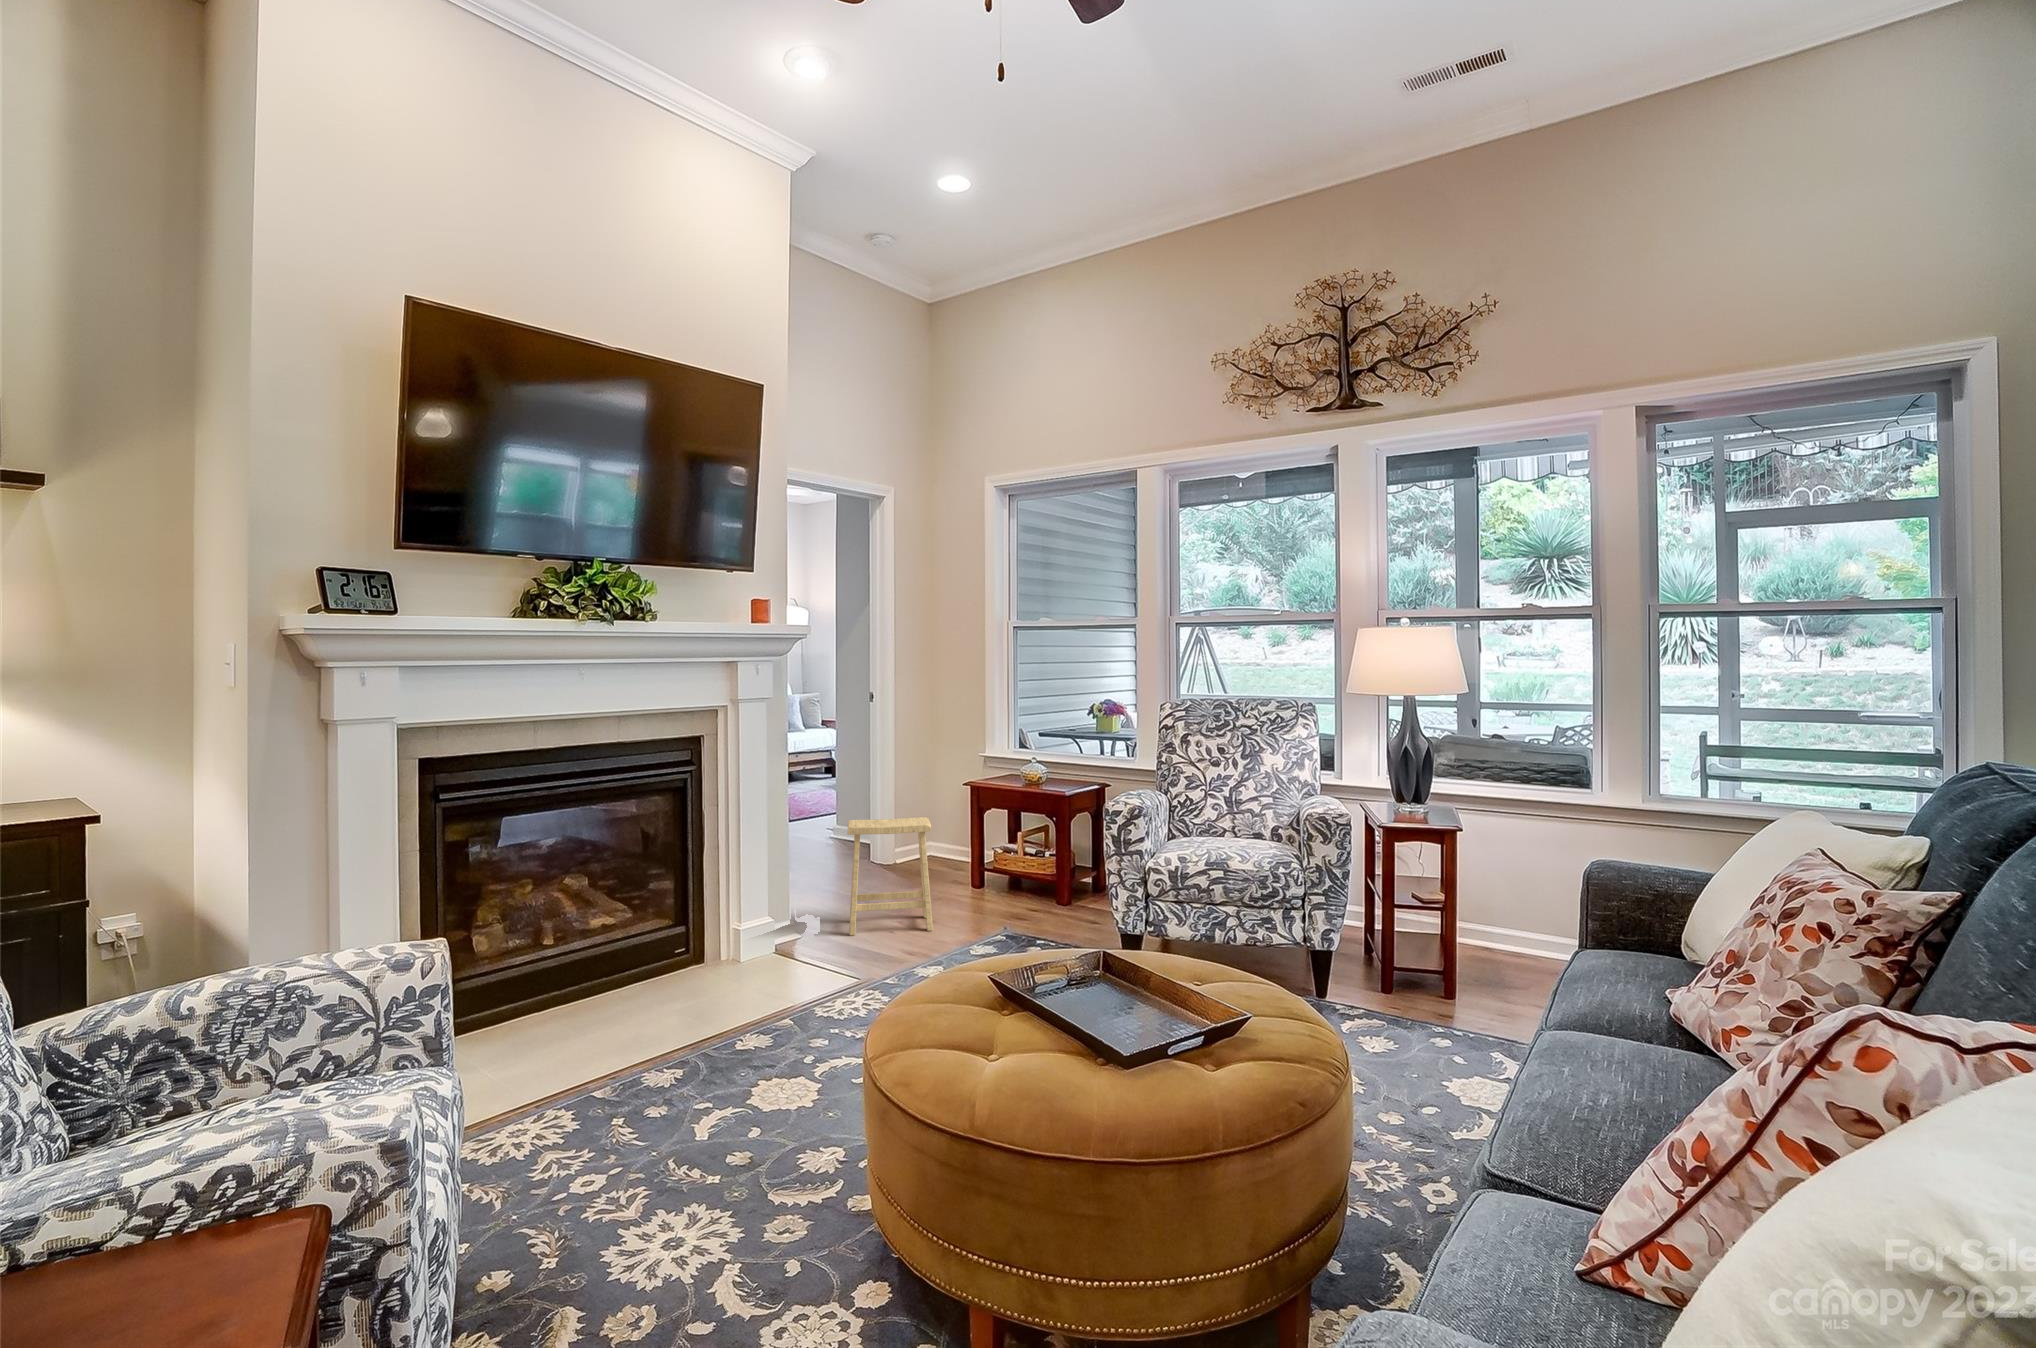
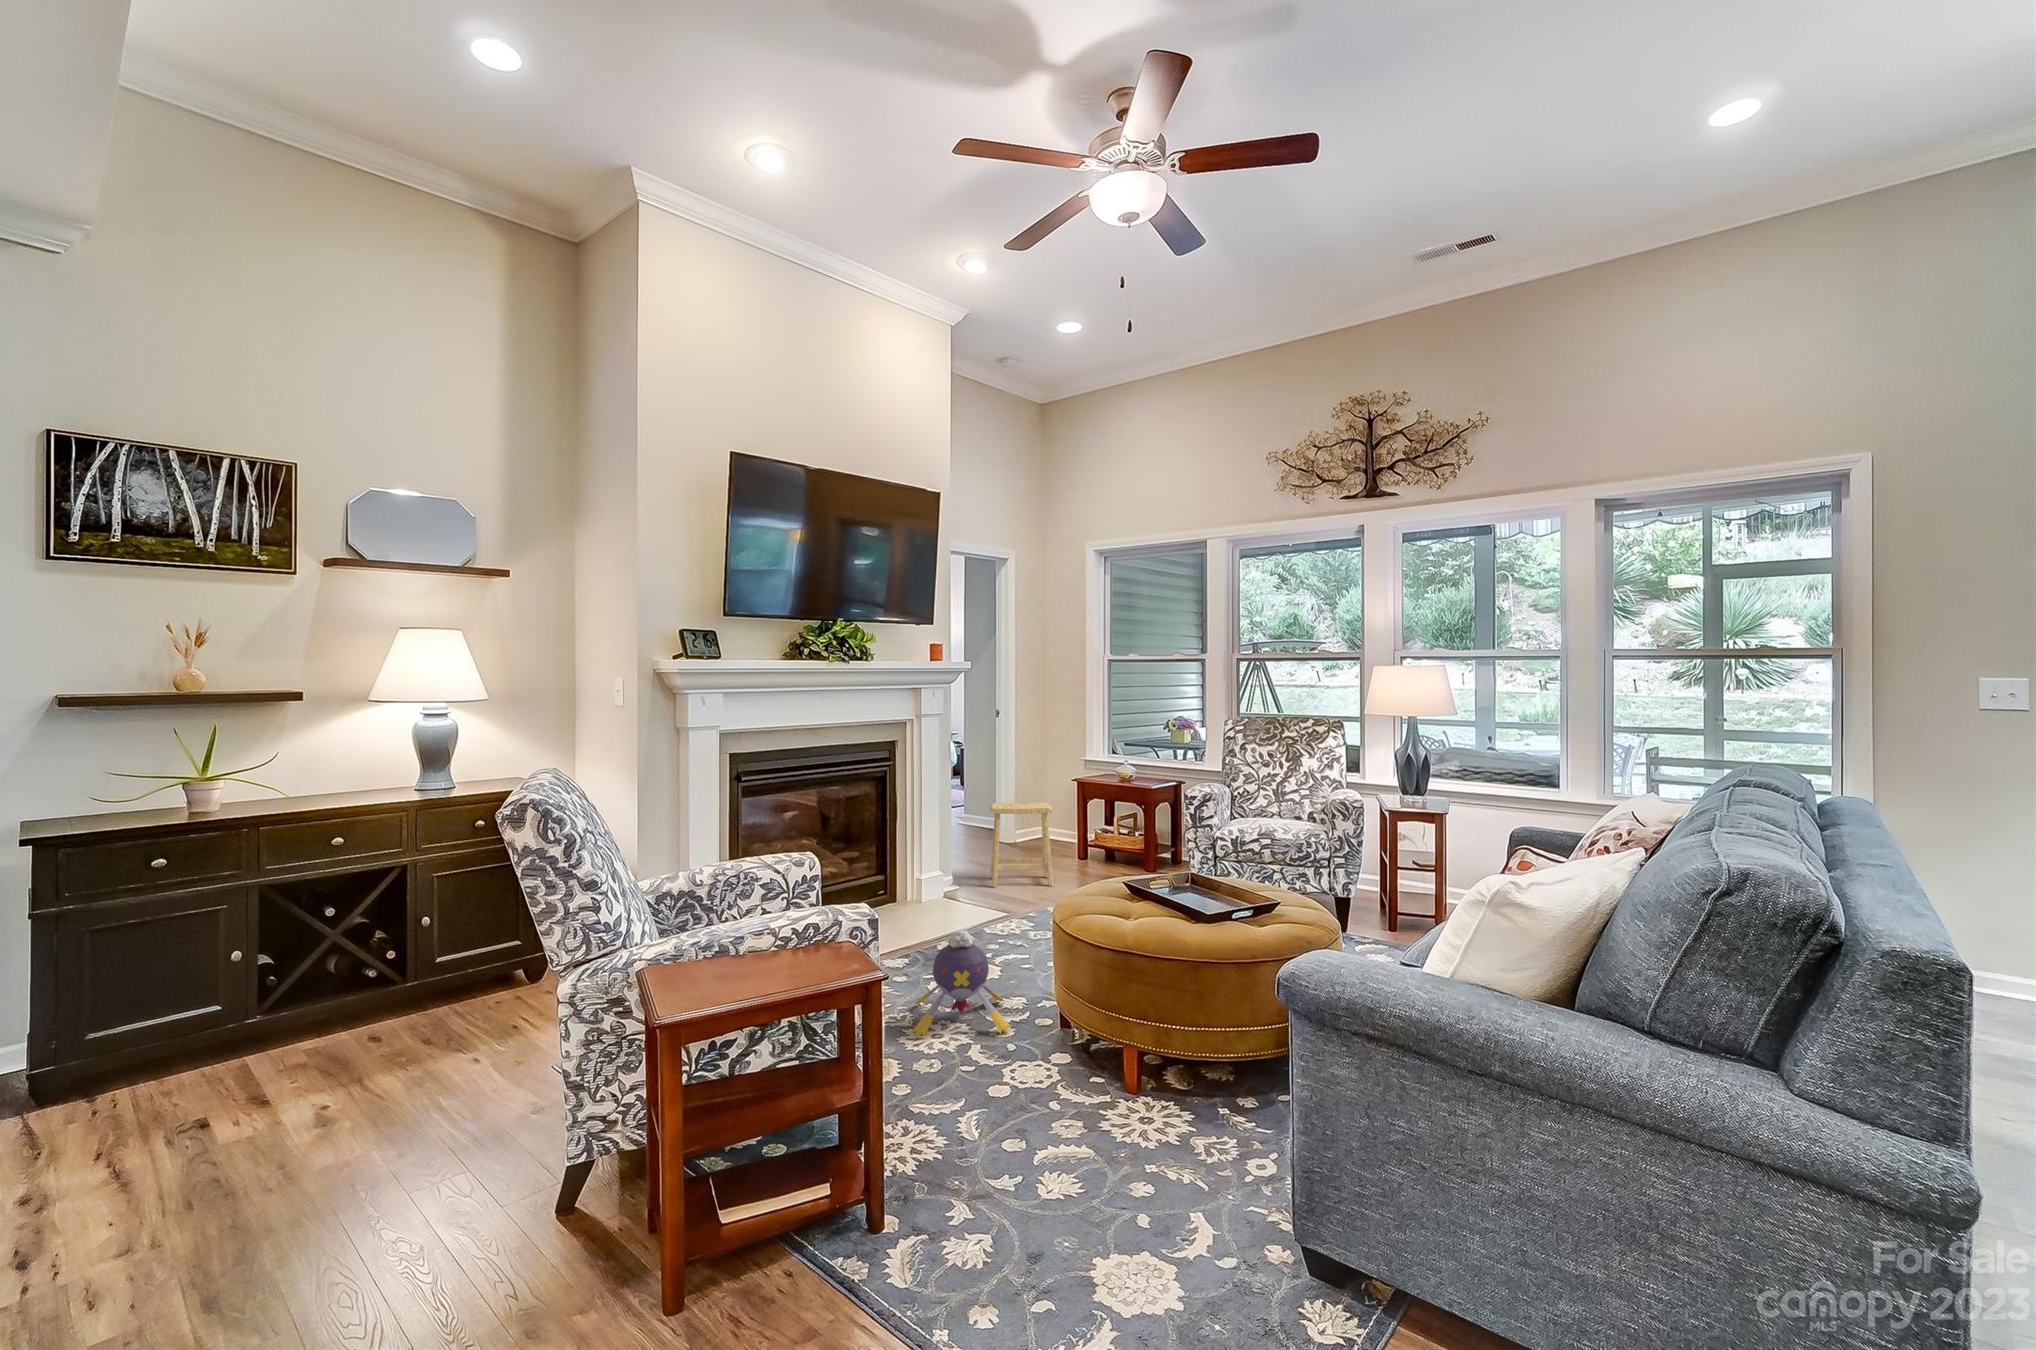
plush toy: none [654,1040,826,1232] -> present [912,930,1012,1037]

